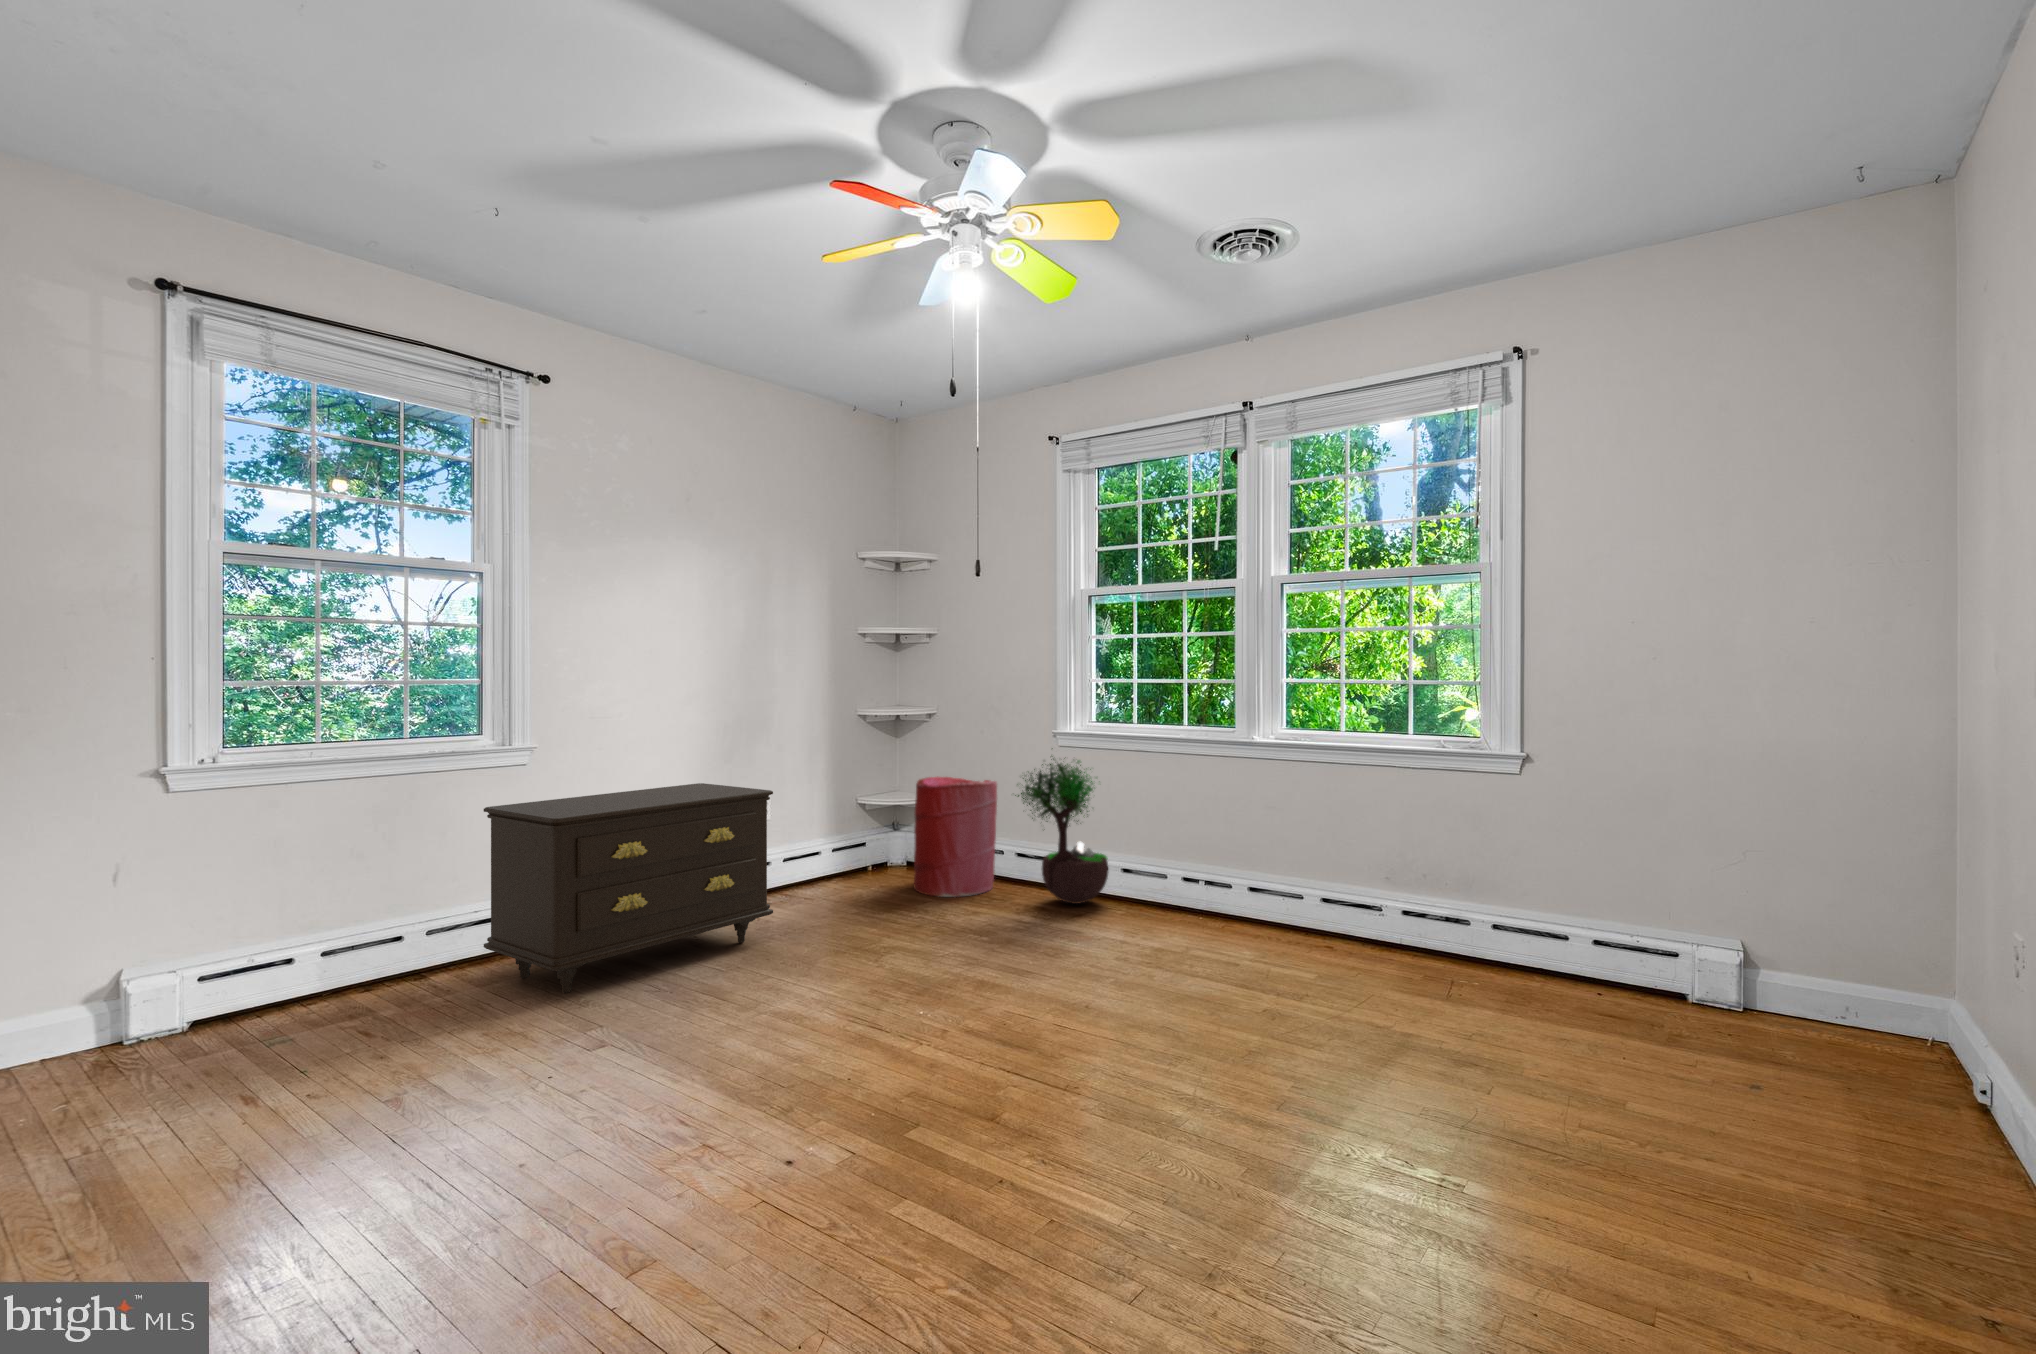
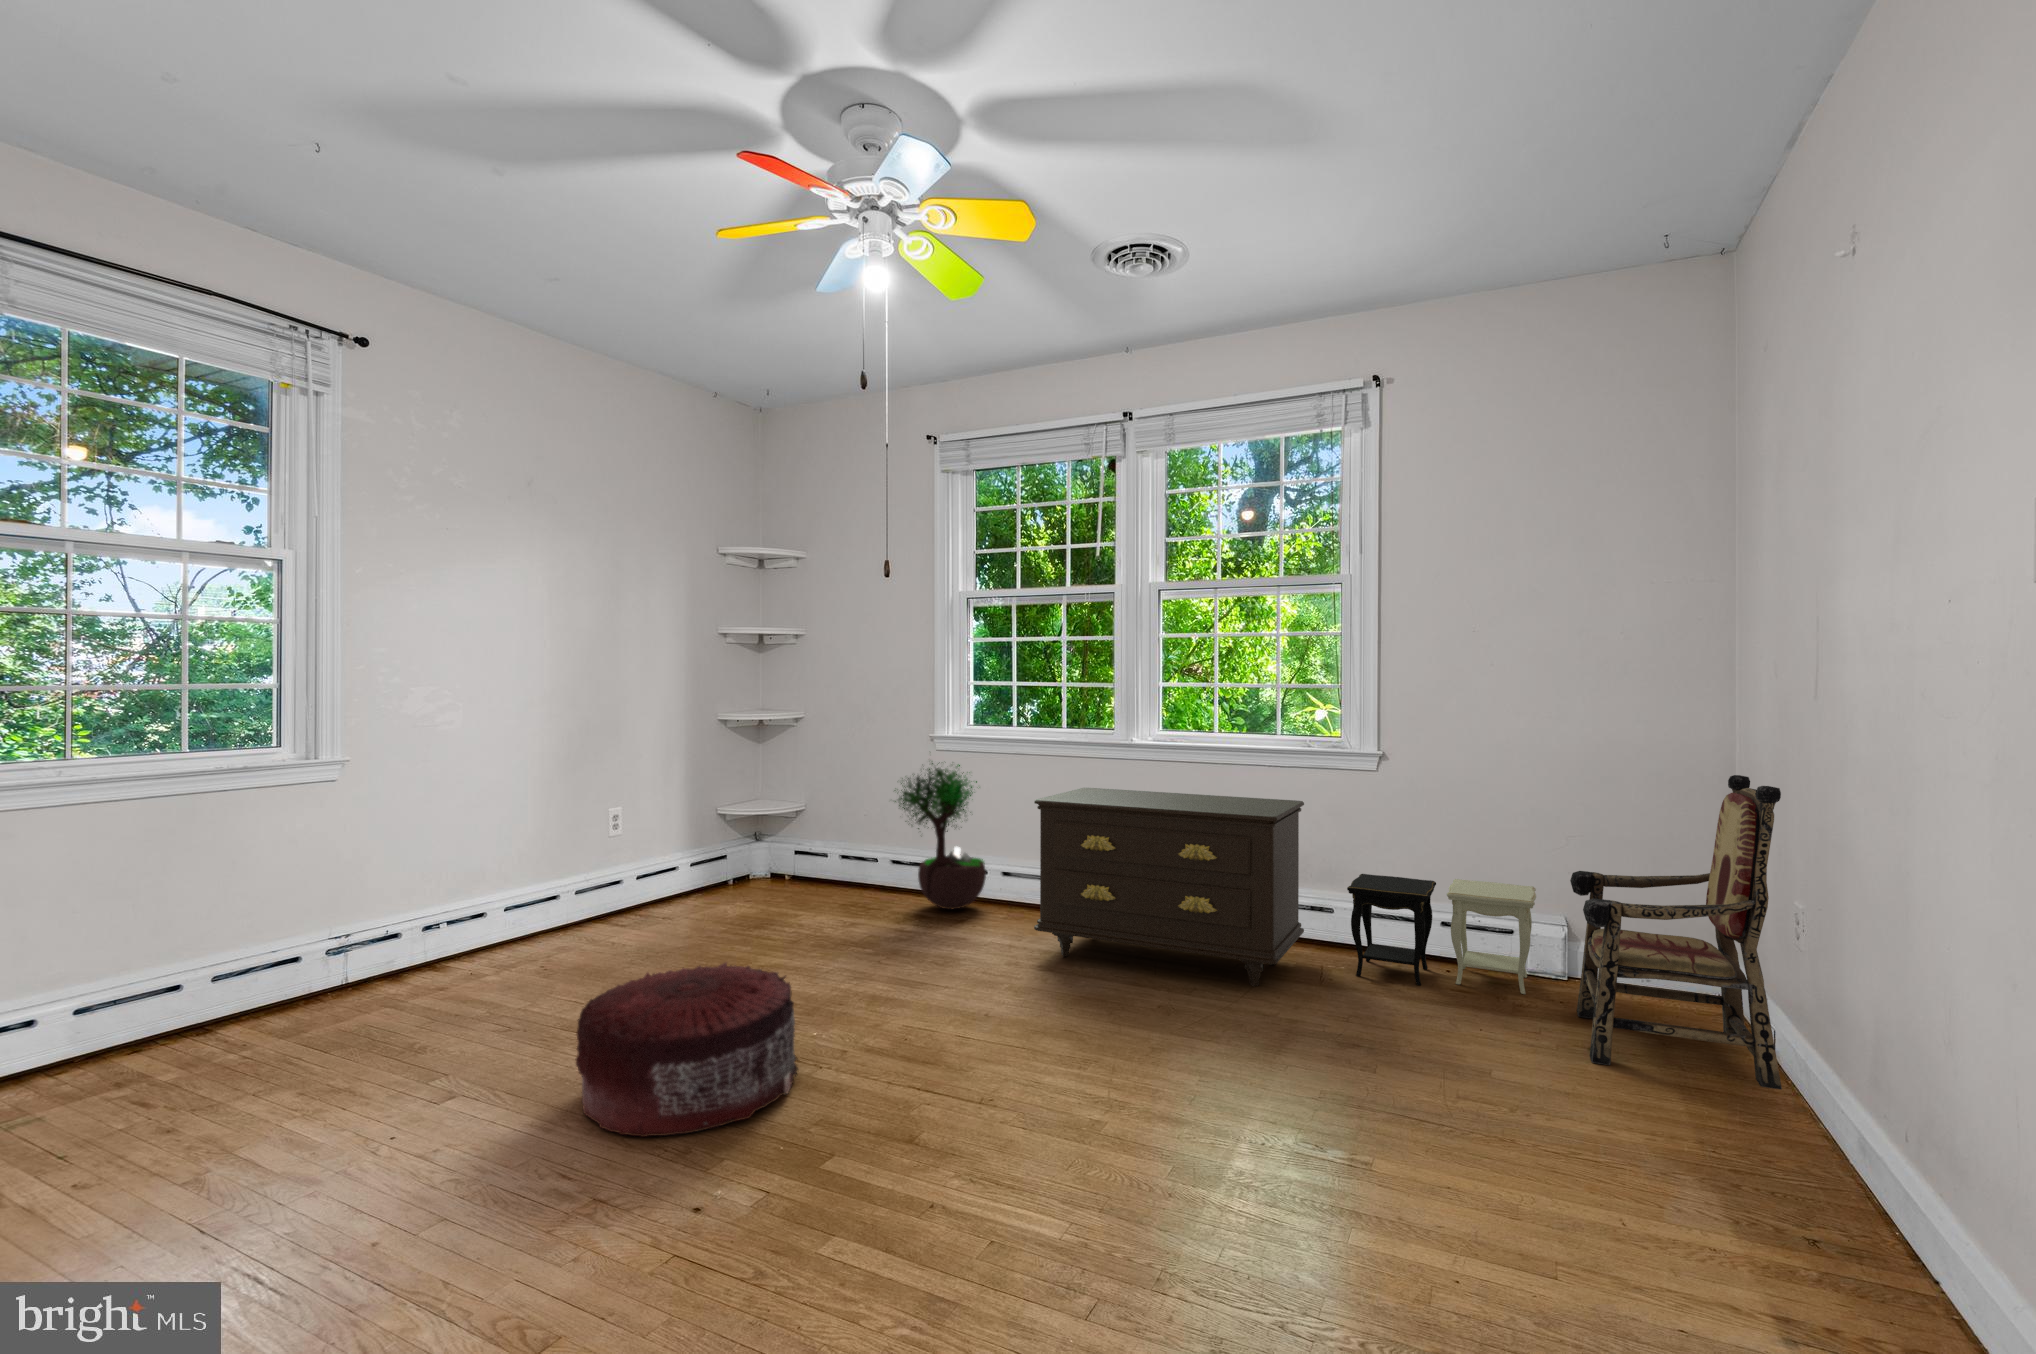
laundry hamper: present [914,777,997,897] -> none [782,783,870,908]
dresser: present [484,783,773,993] -> present [1034,788,1304,986]
armchair: none [1739,784,1994,1149] -> present [1570,775,1782,1090]
side table: none [1480,883,1705,1022] -> present [1347,874,1536,994]
pouf: none [698,941,901,1096] -> present [575,963,798,1137]

